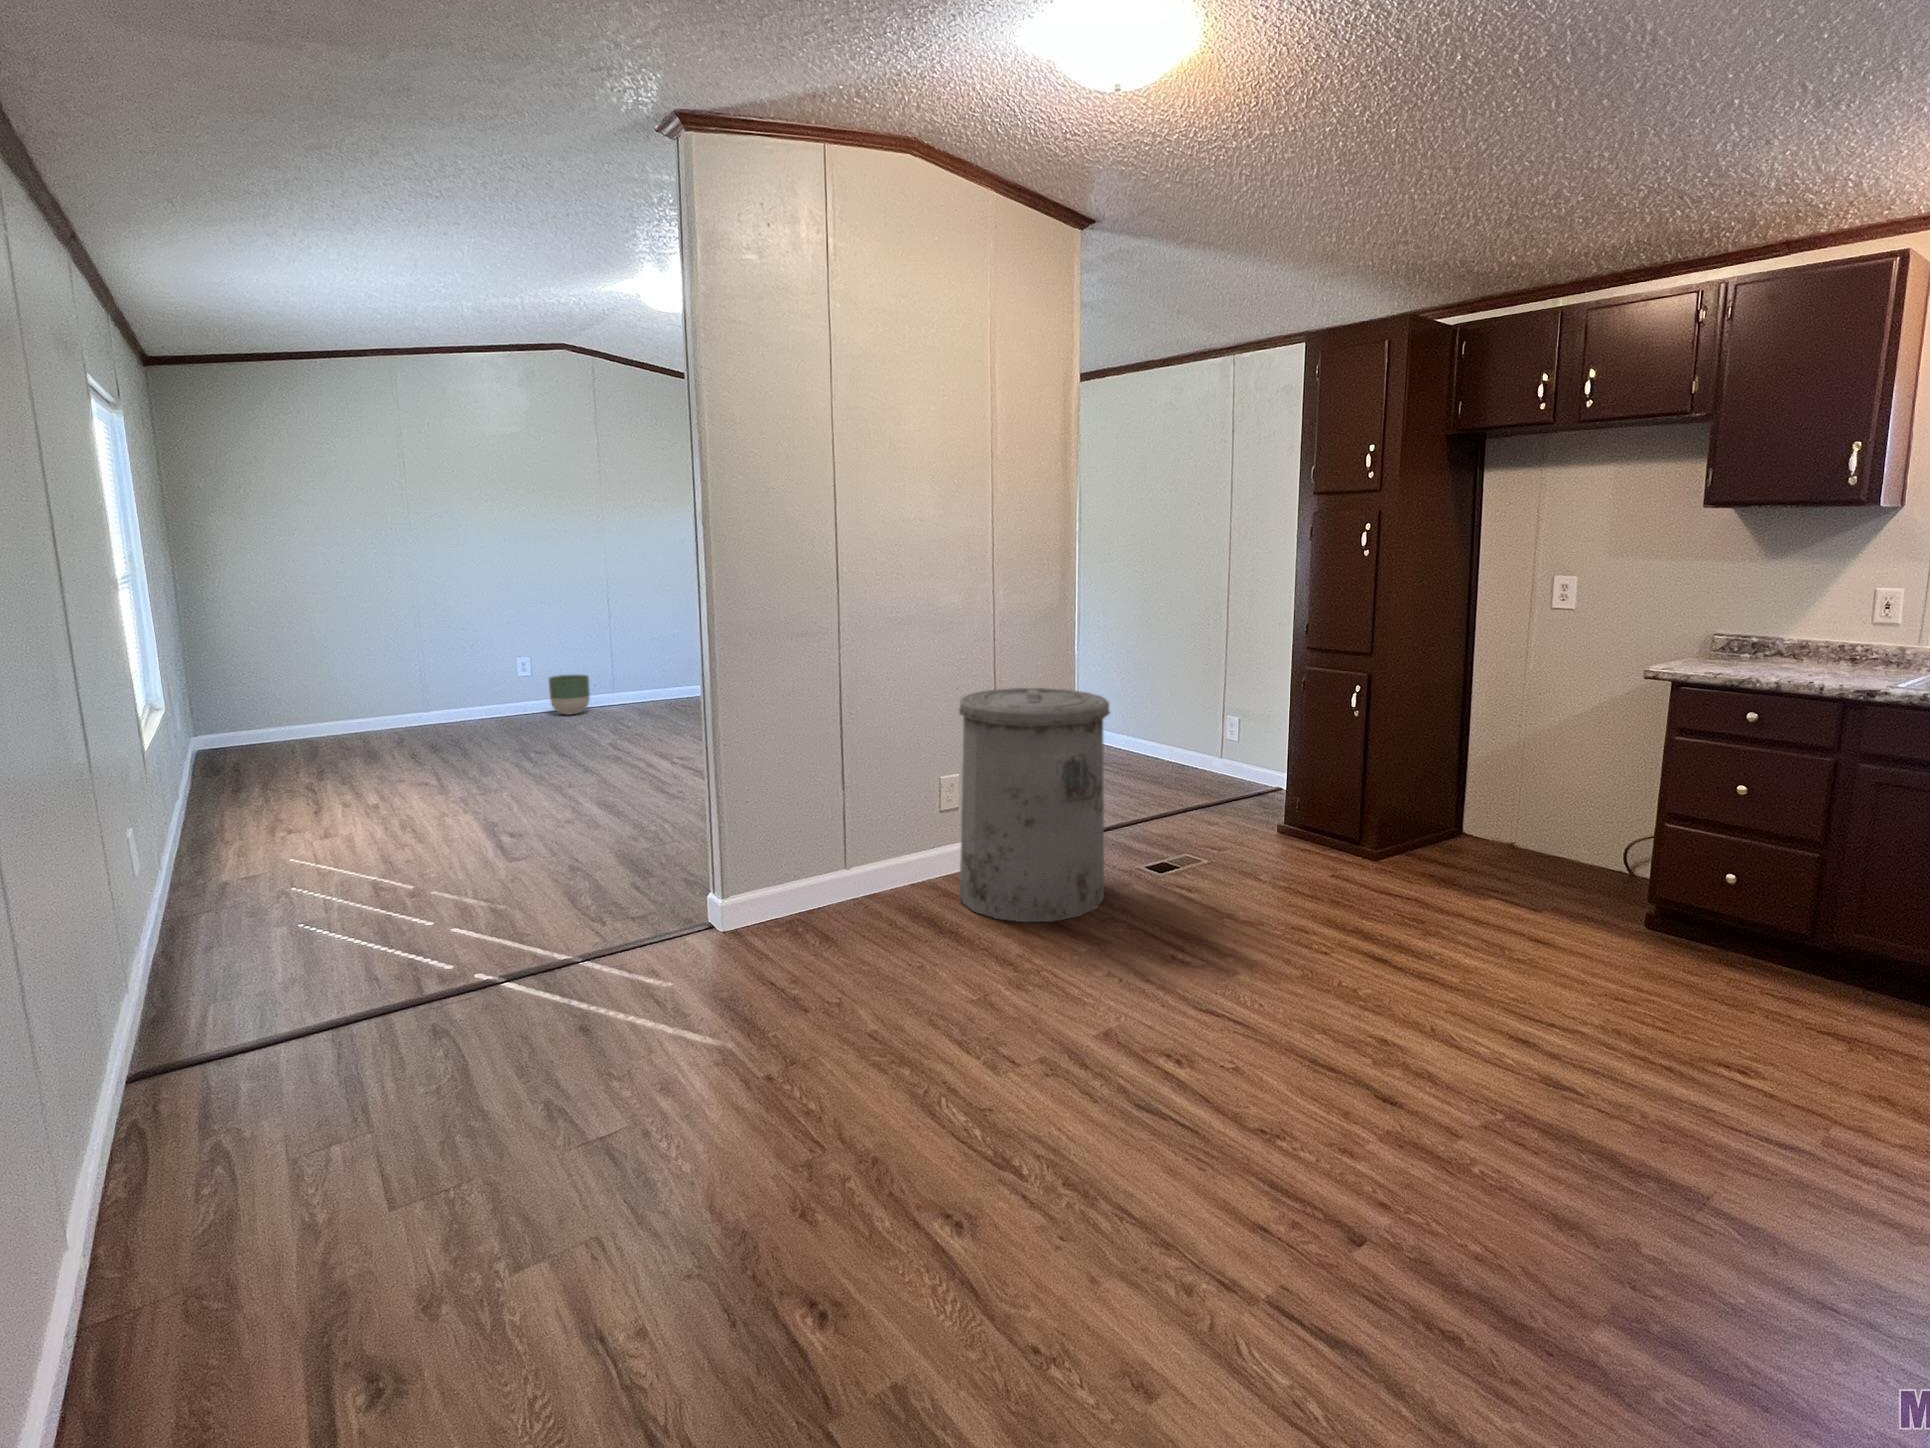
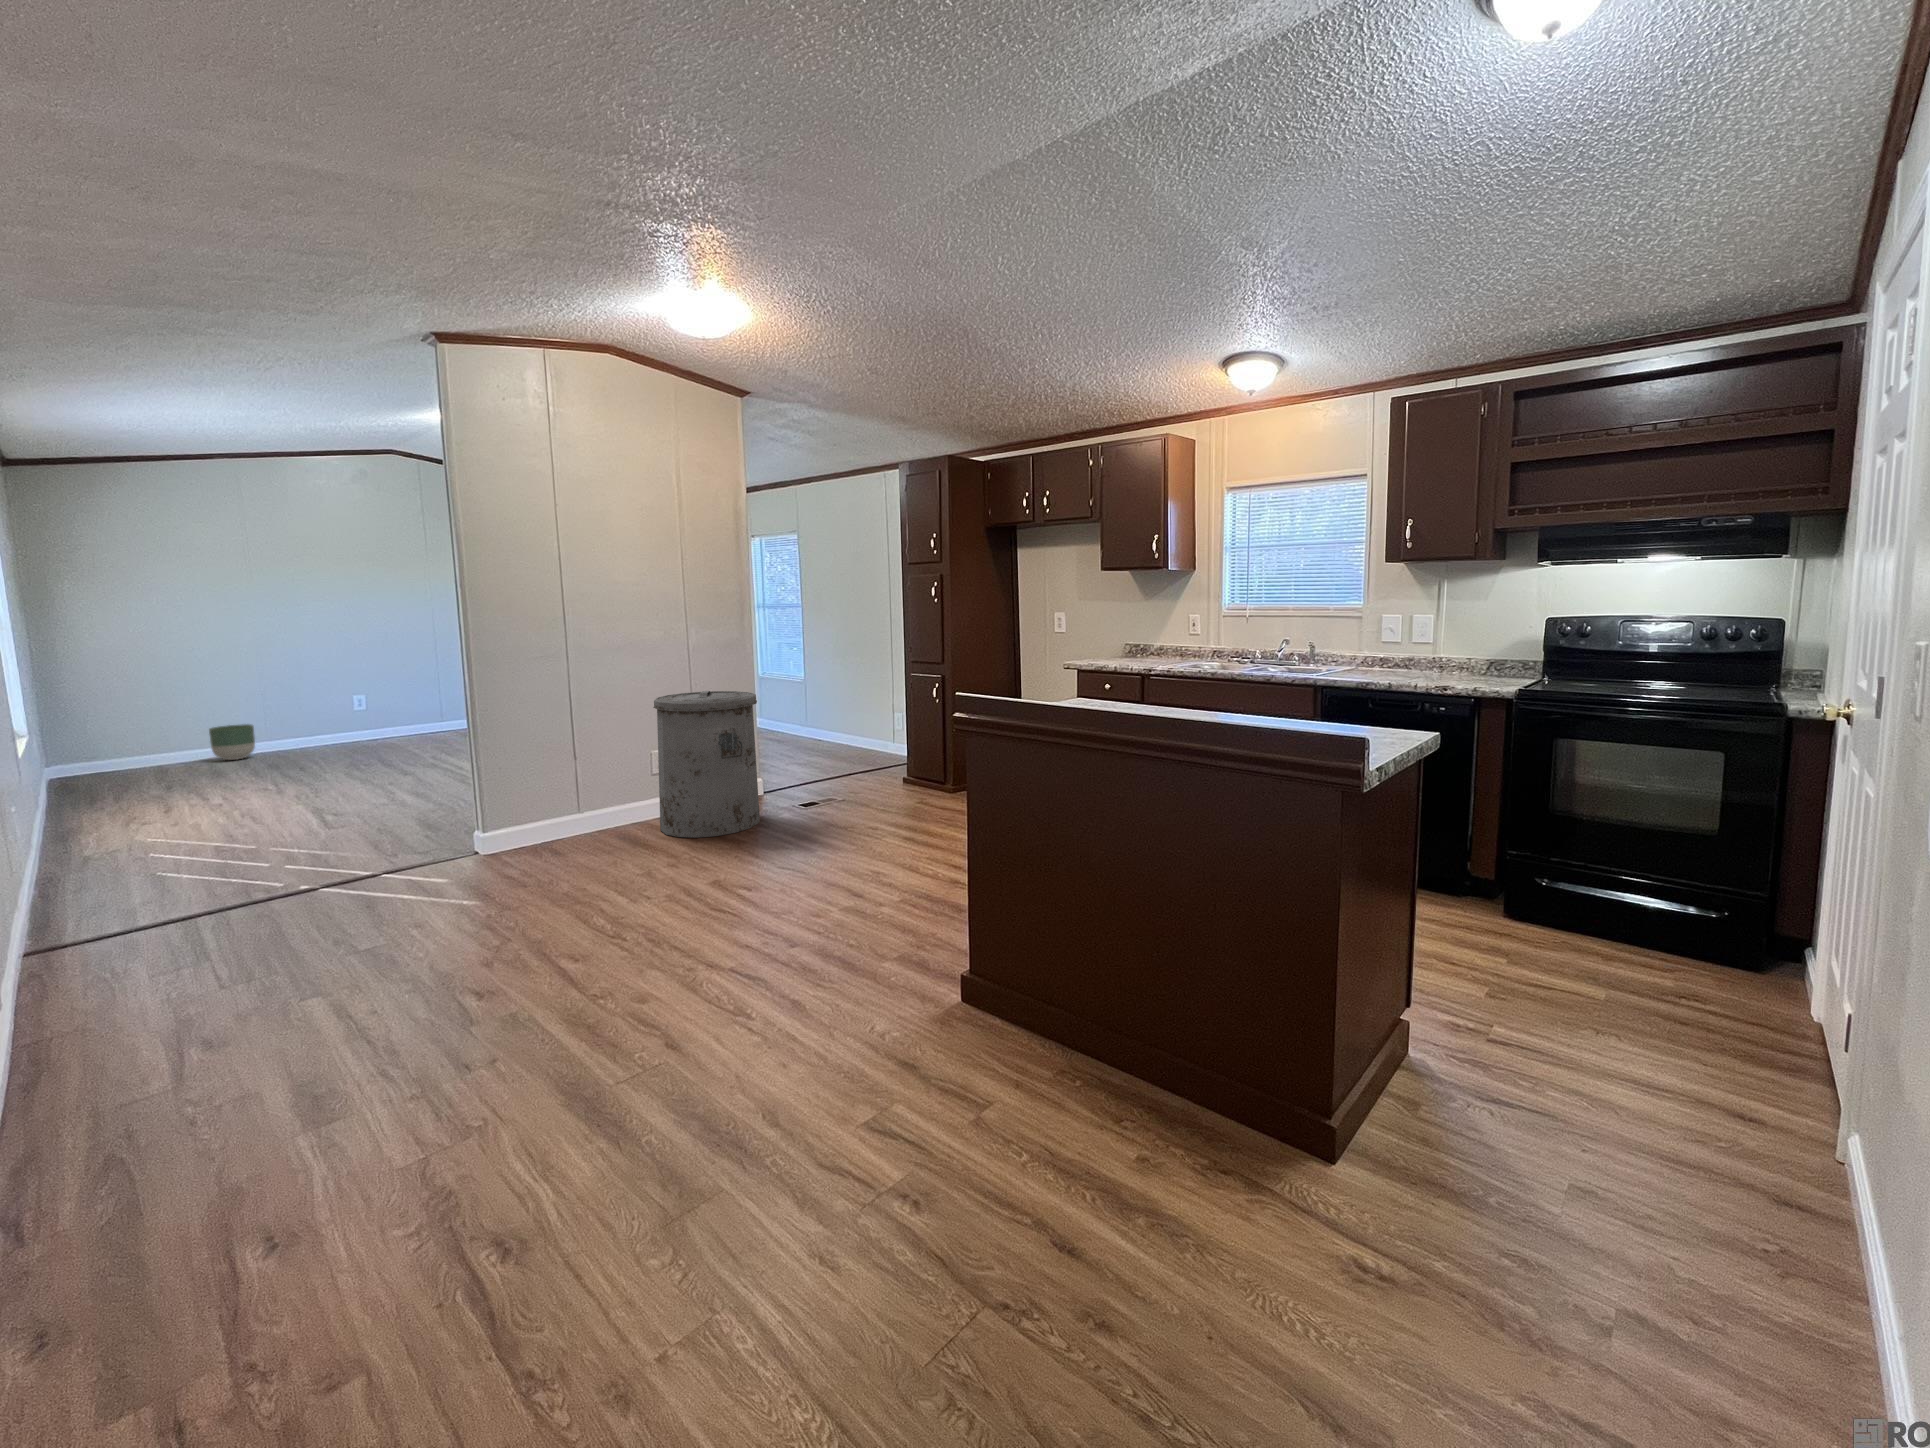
planter: present [549,675,590,715] -> present [209,724,255,760]

